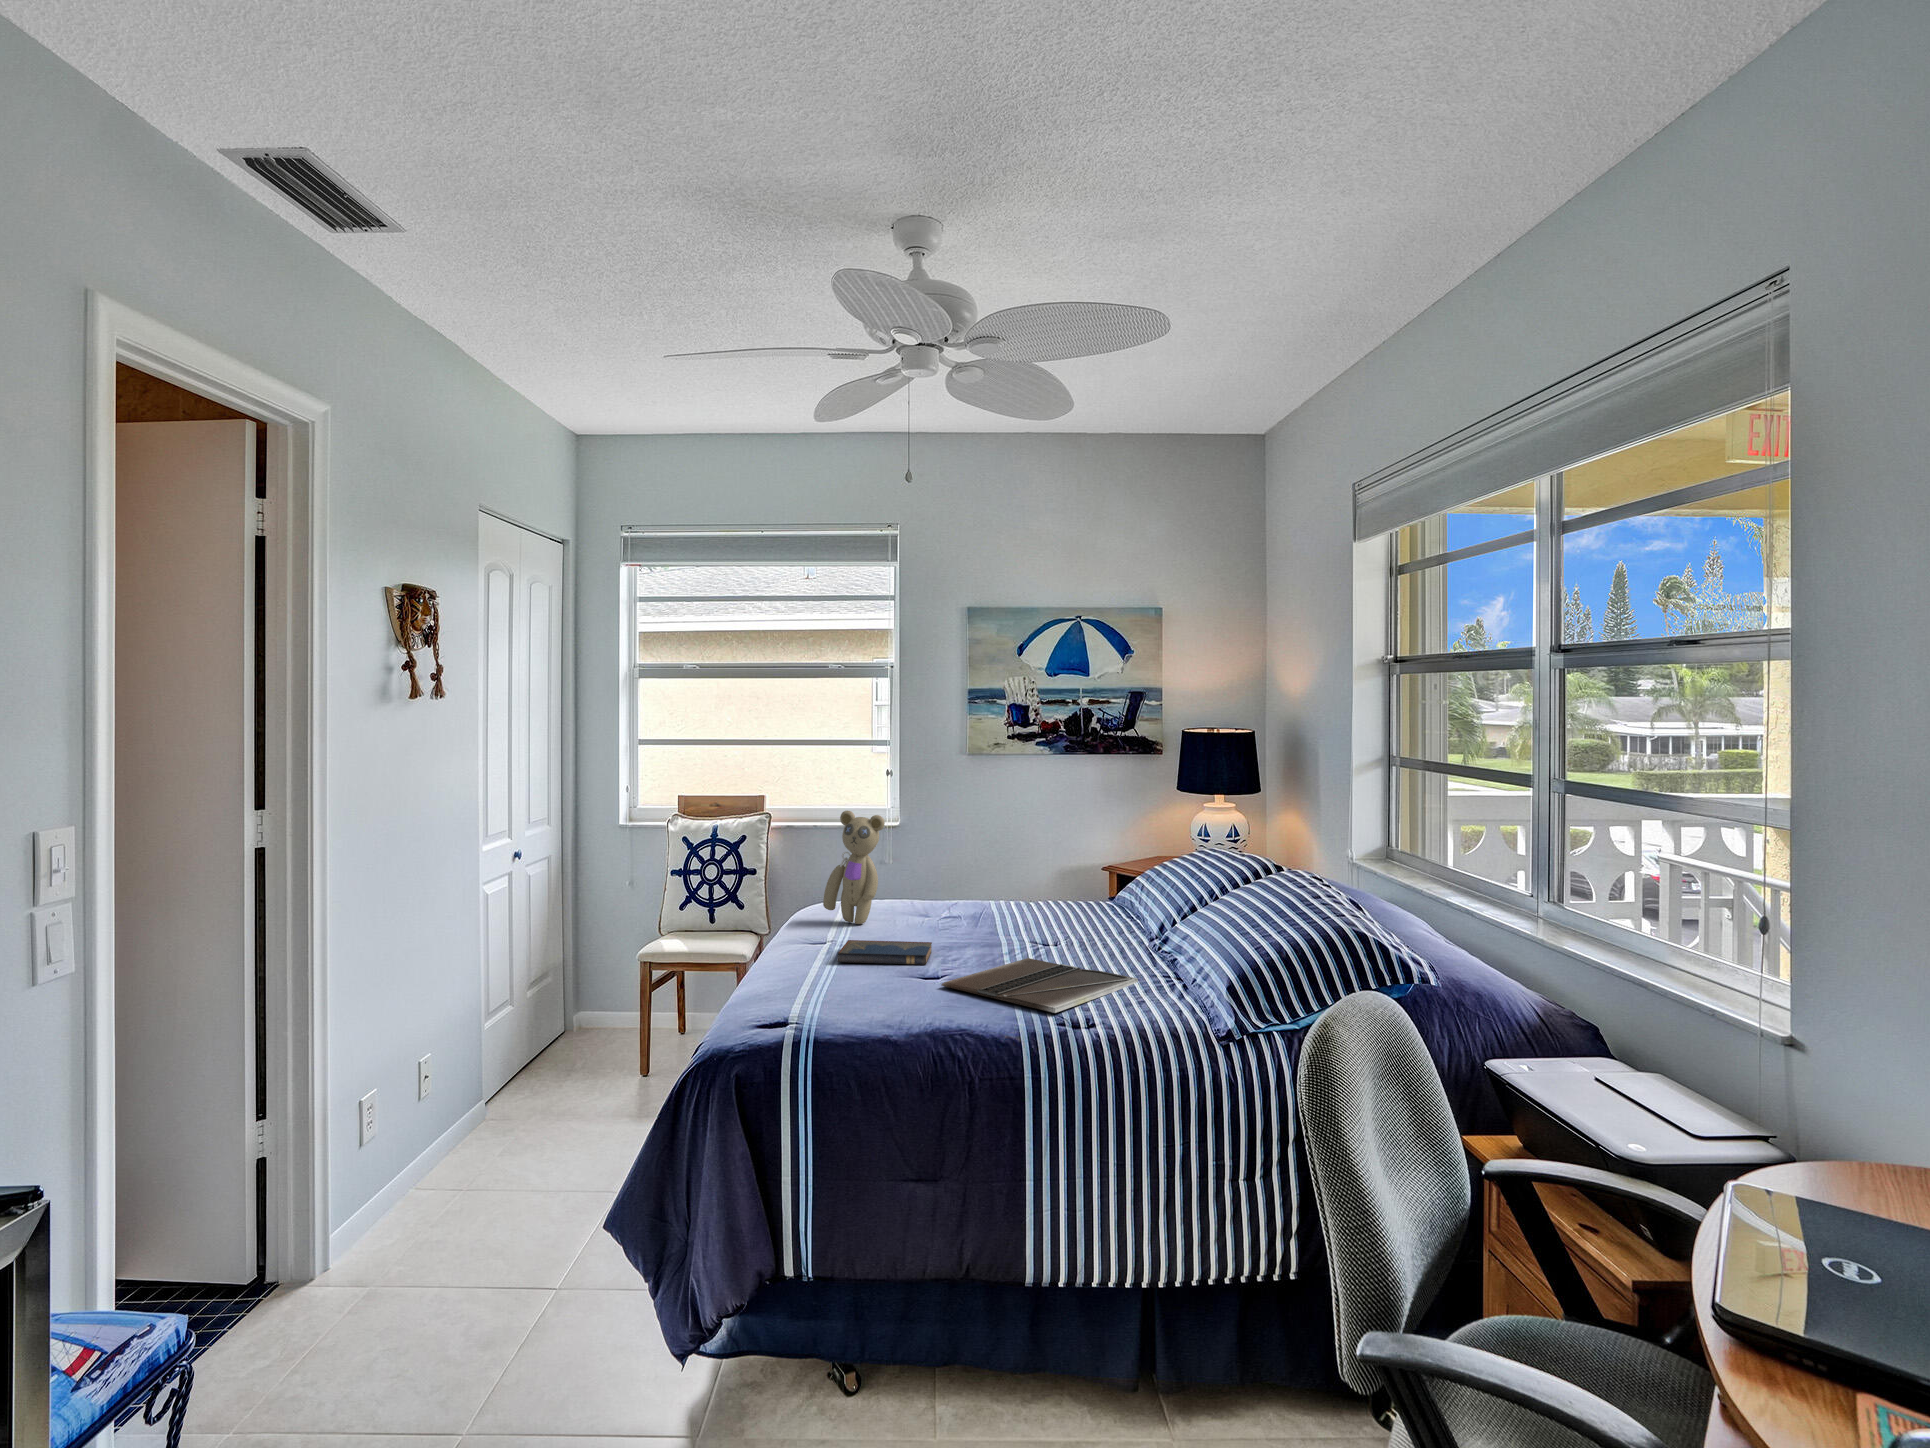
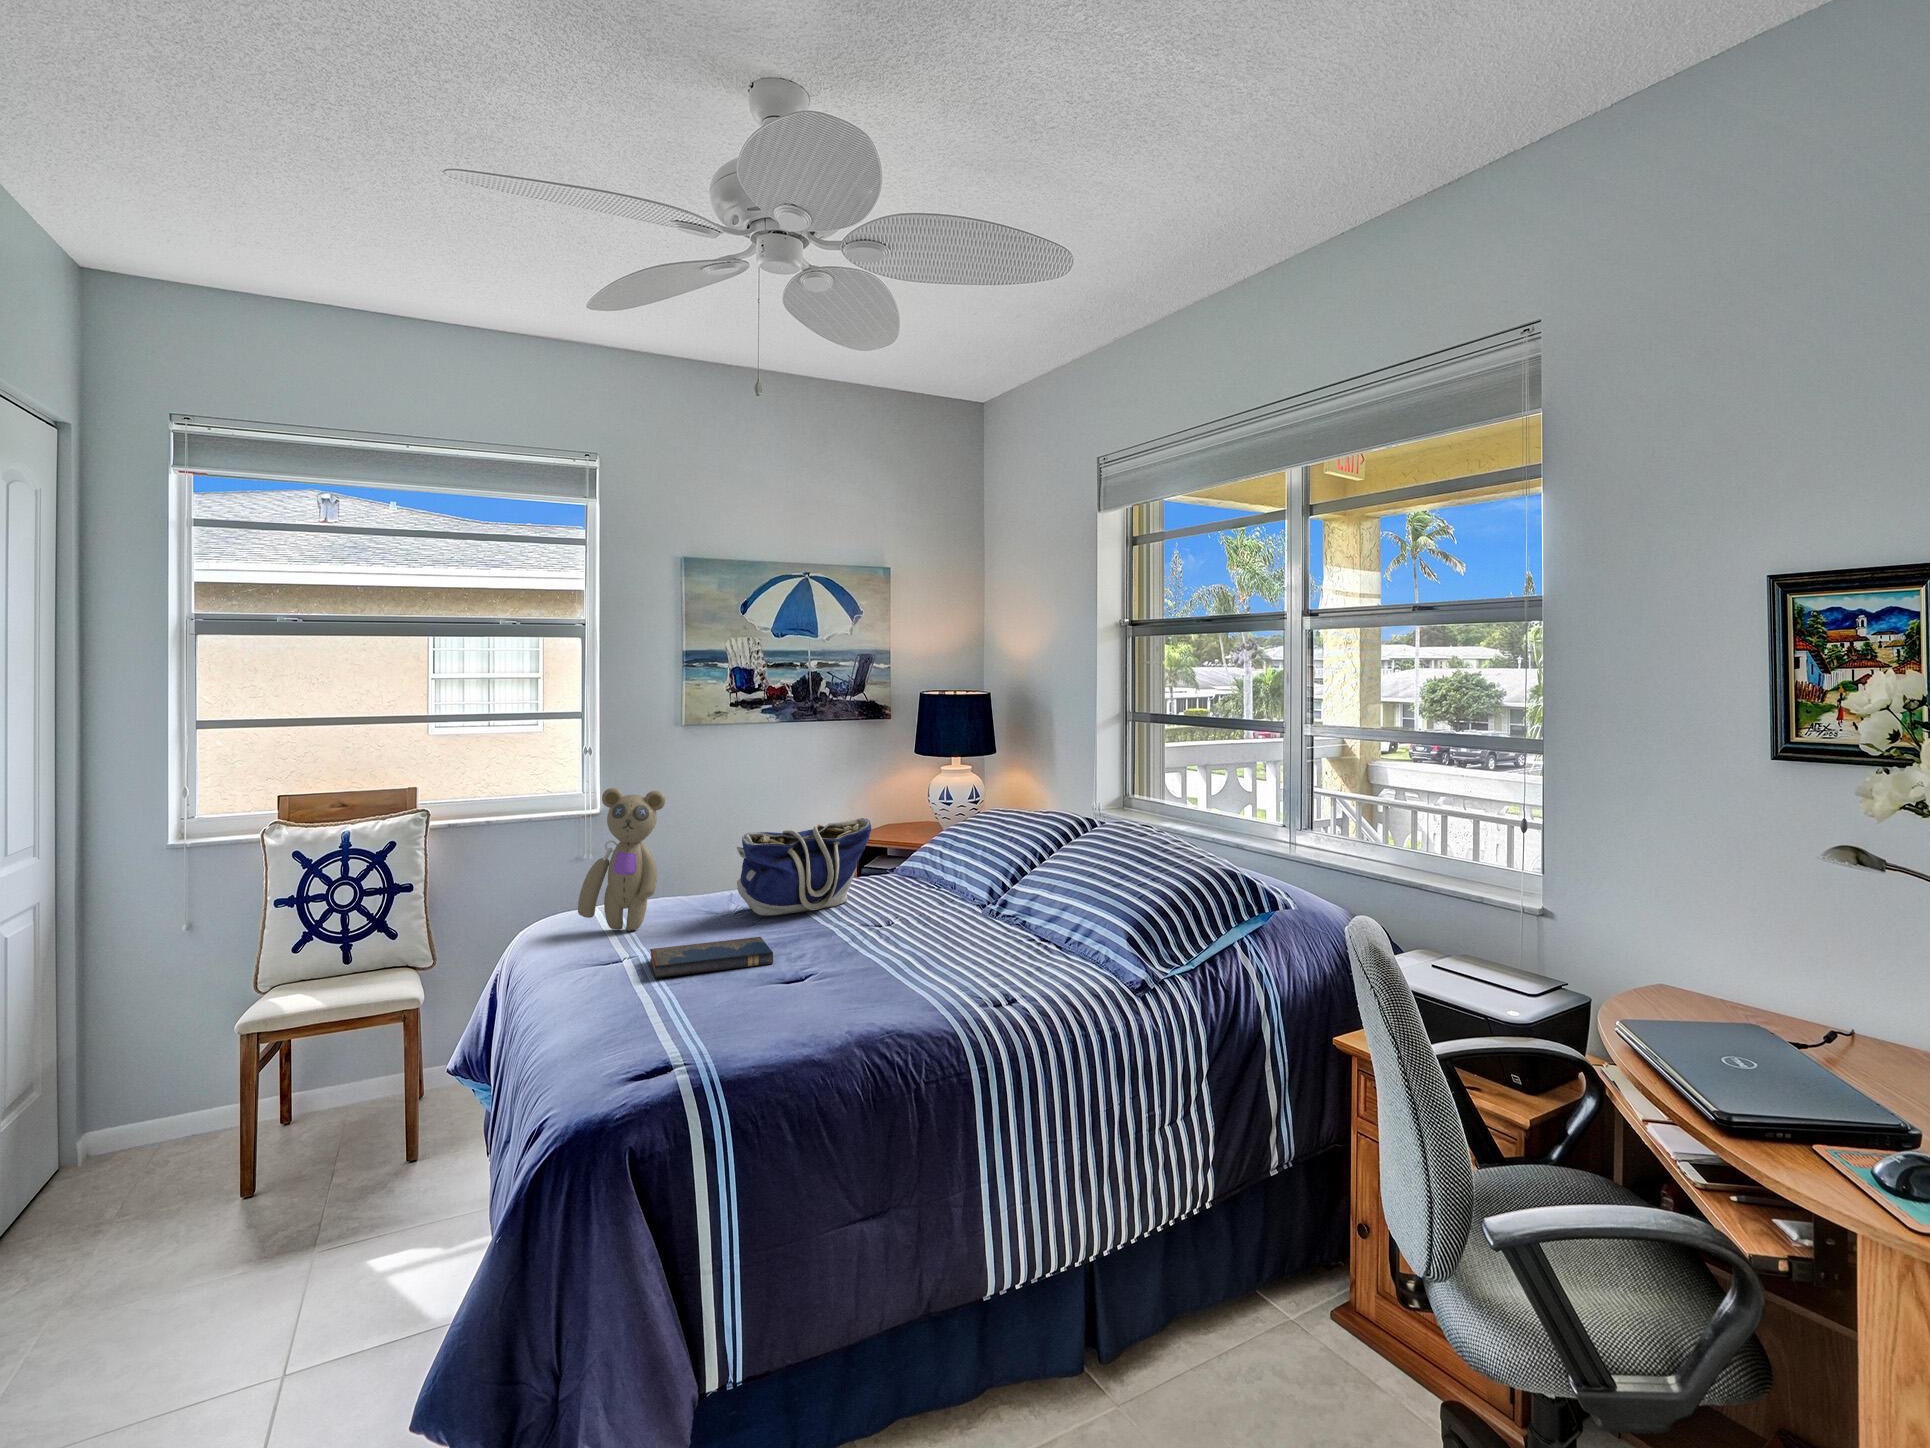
tote bag: none [934,851,1054,927] -> present [737,818,872,915]
laptop: present [941,958,1138,1013] -> none [824,938,1029,991]

